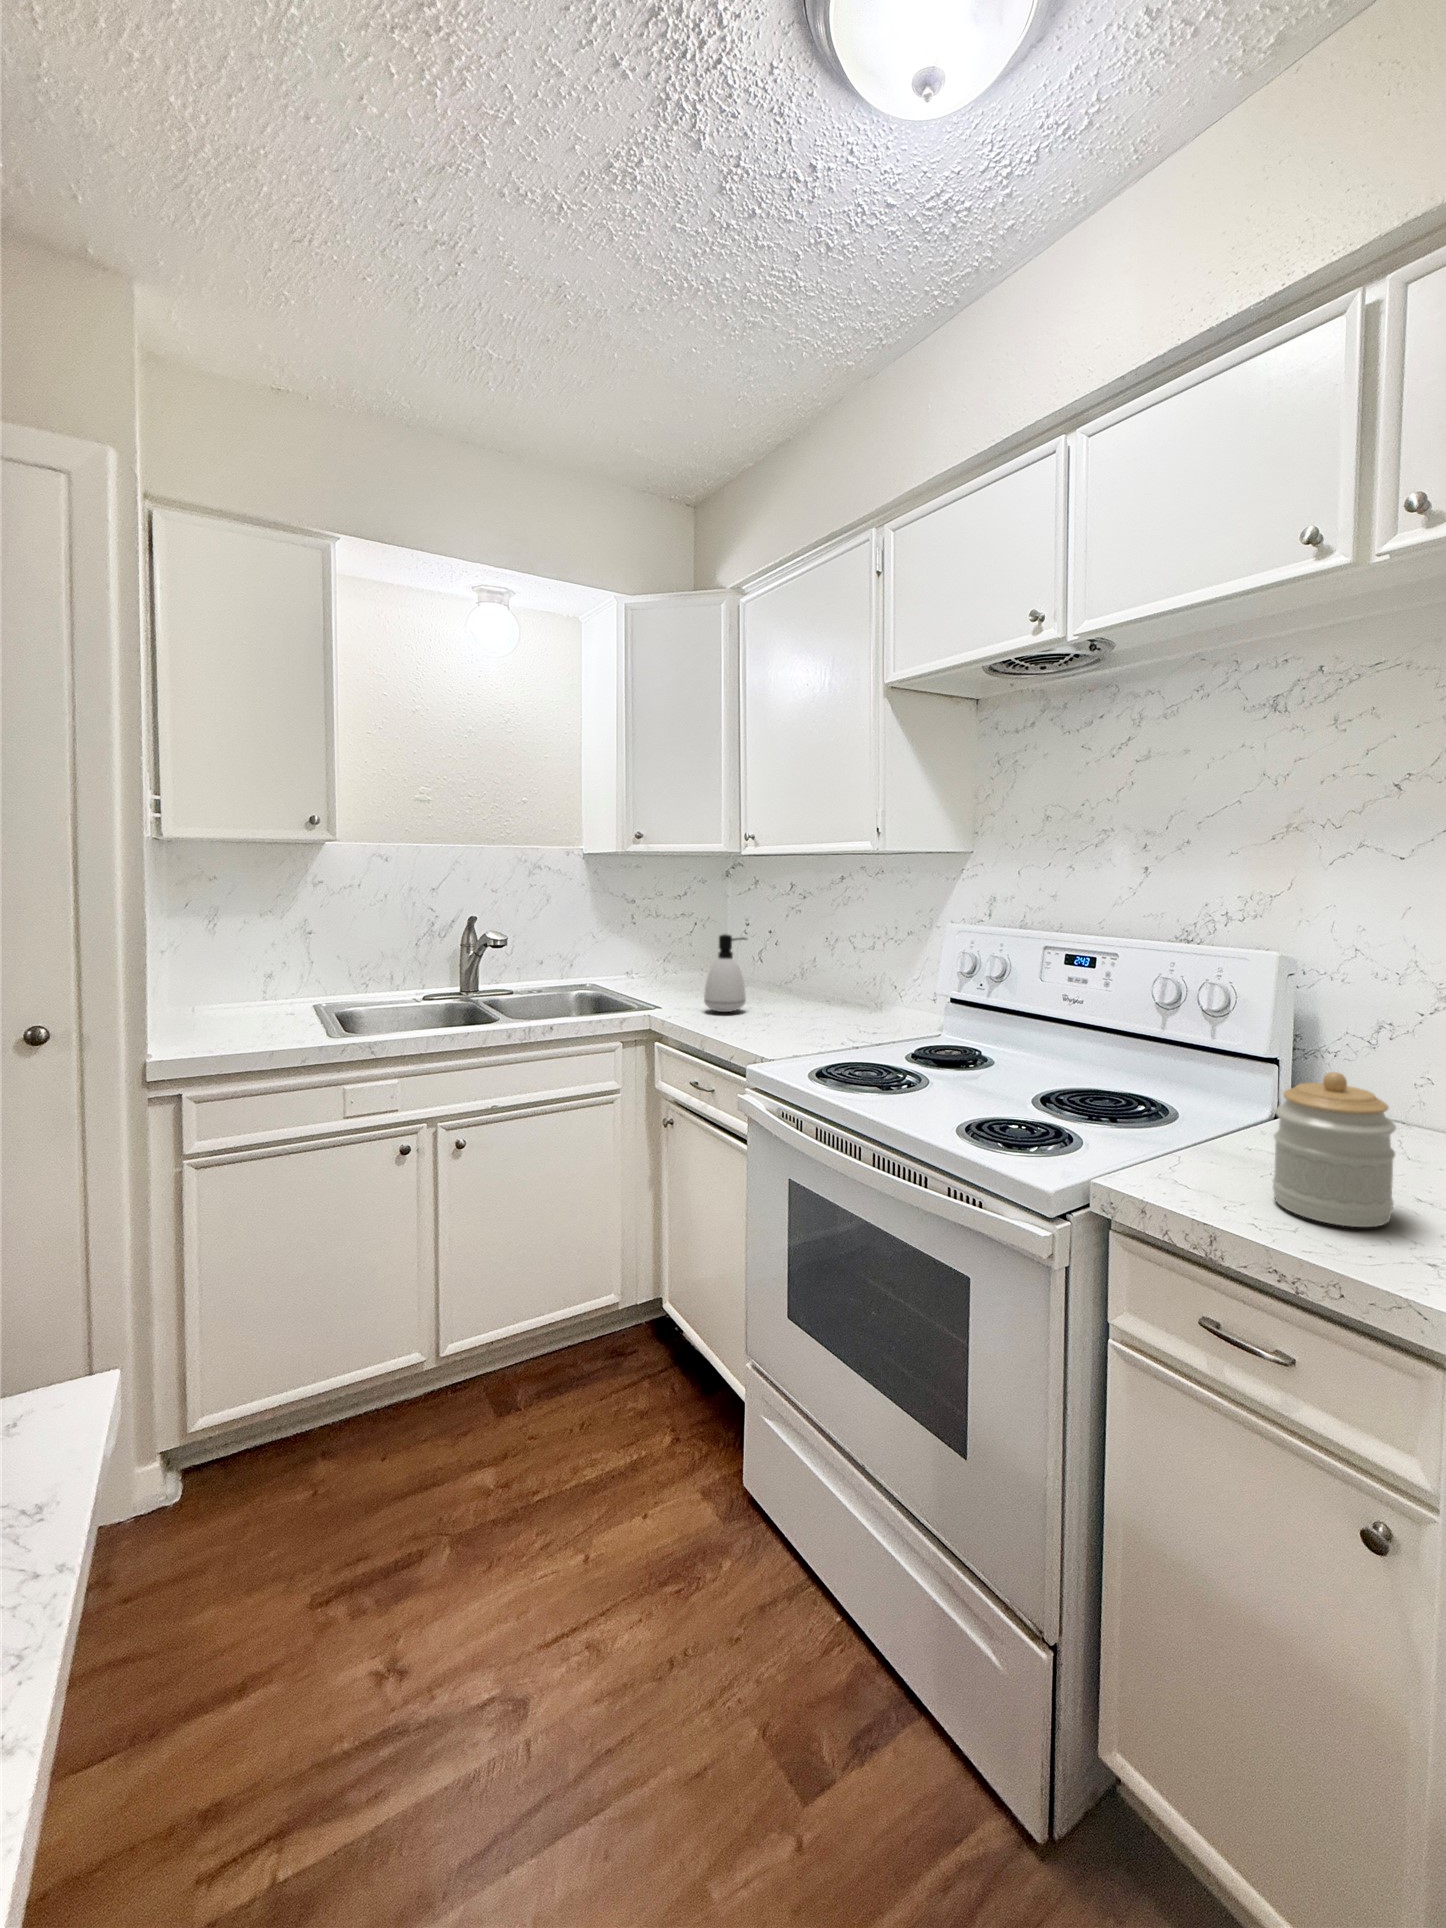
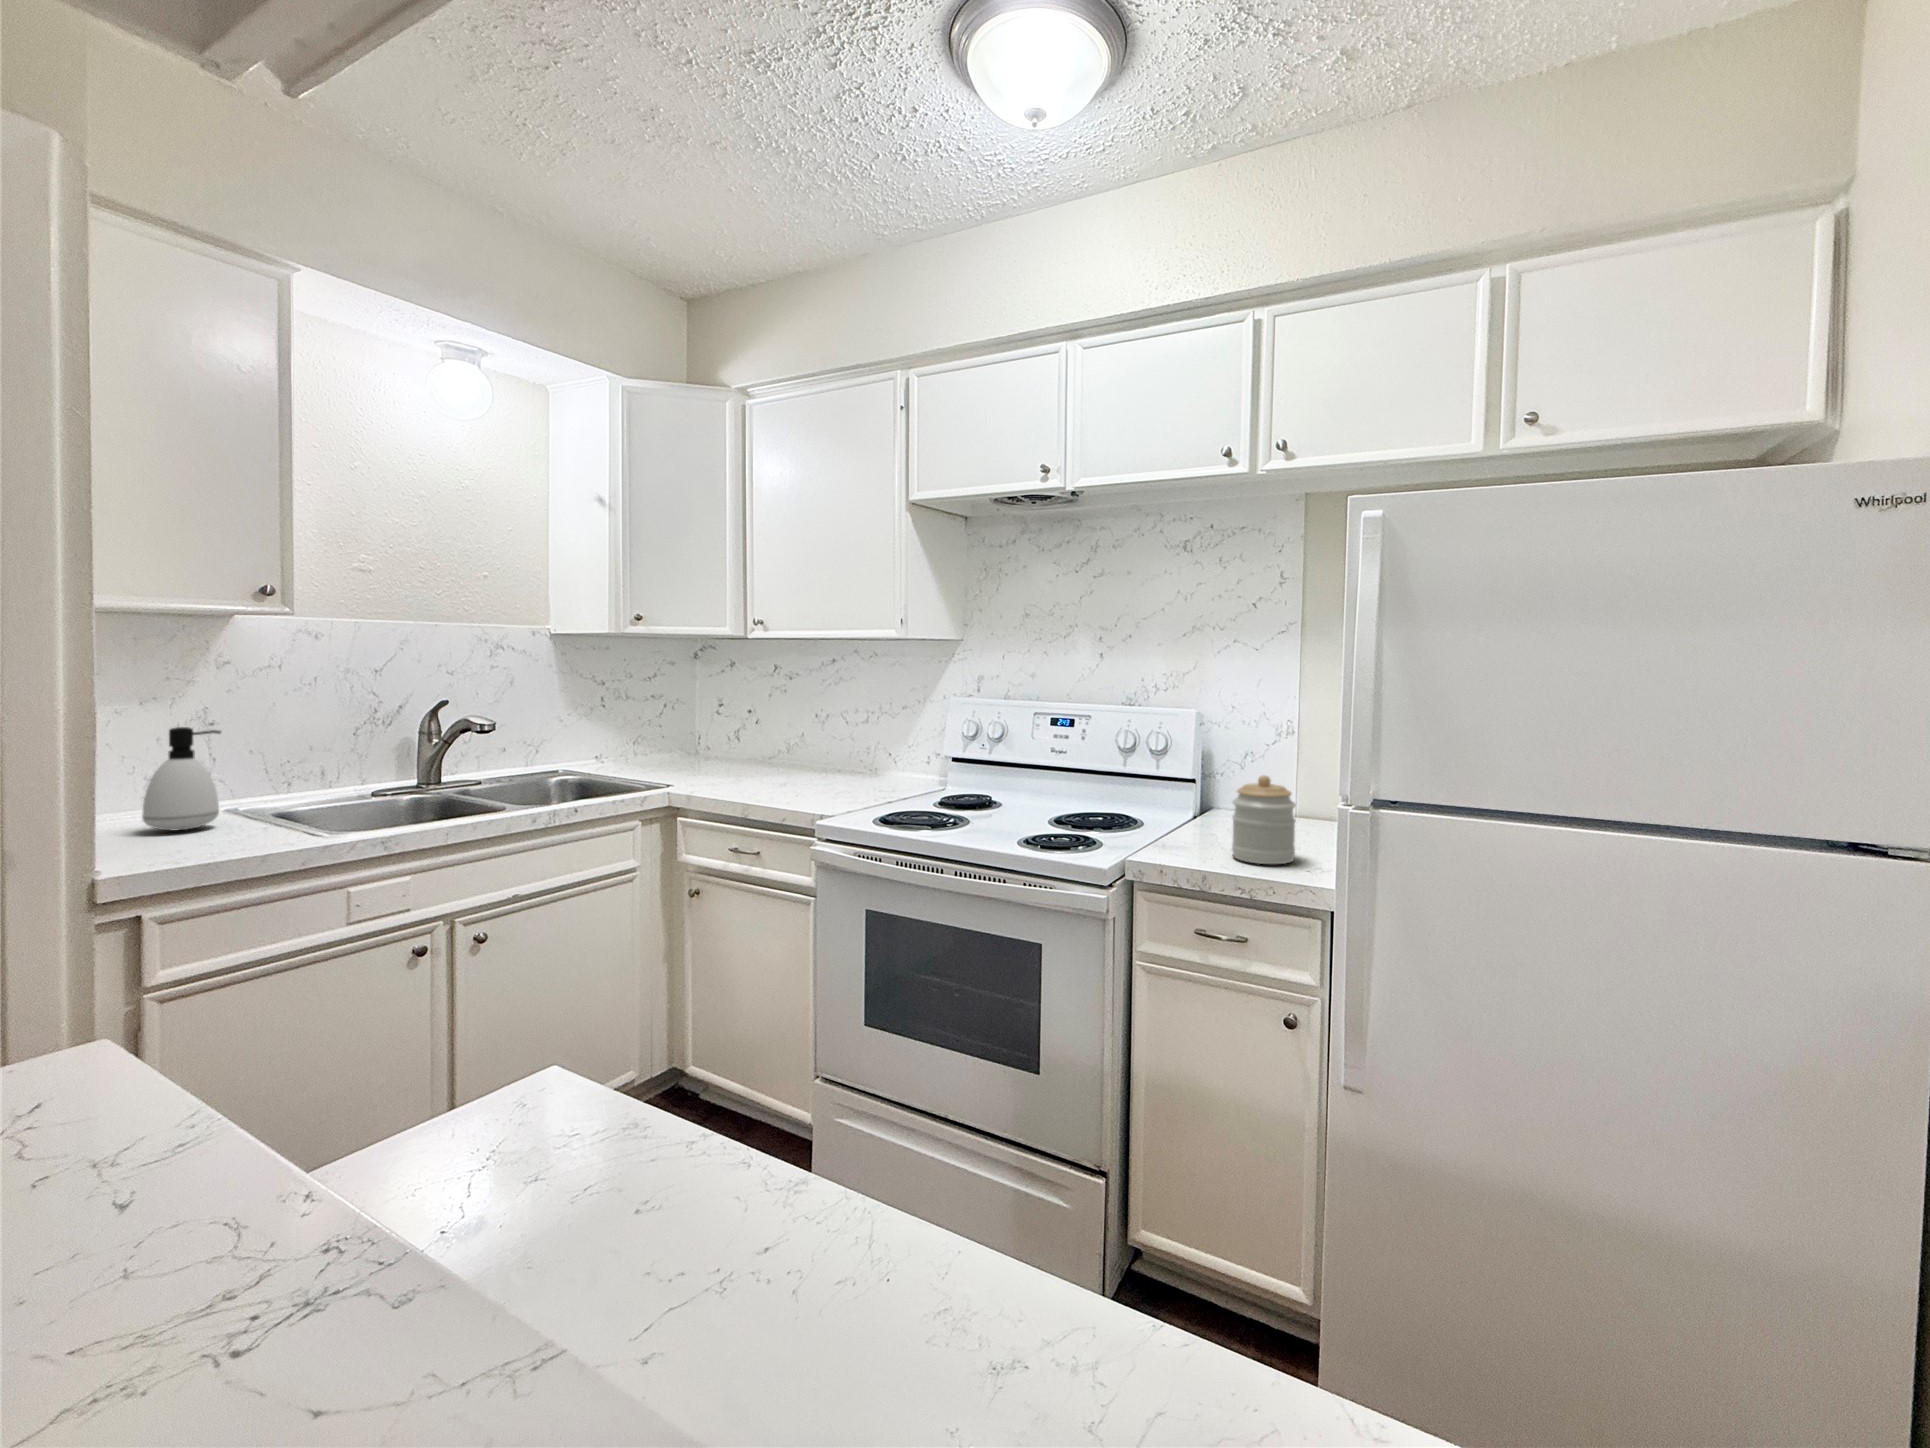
soap dispenser: present [704,934,746,1012] -> present [142,727,221,830]

